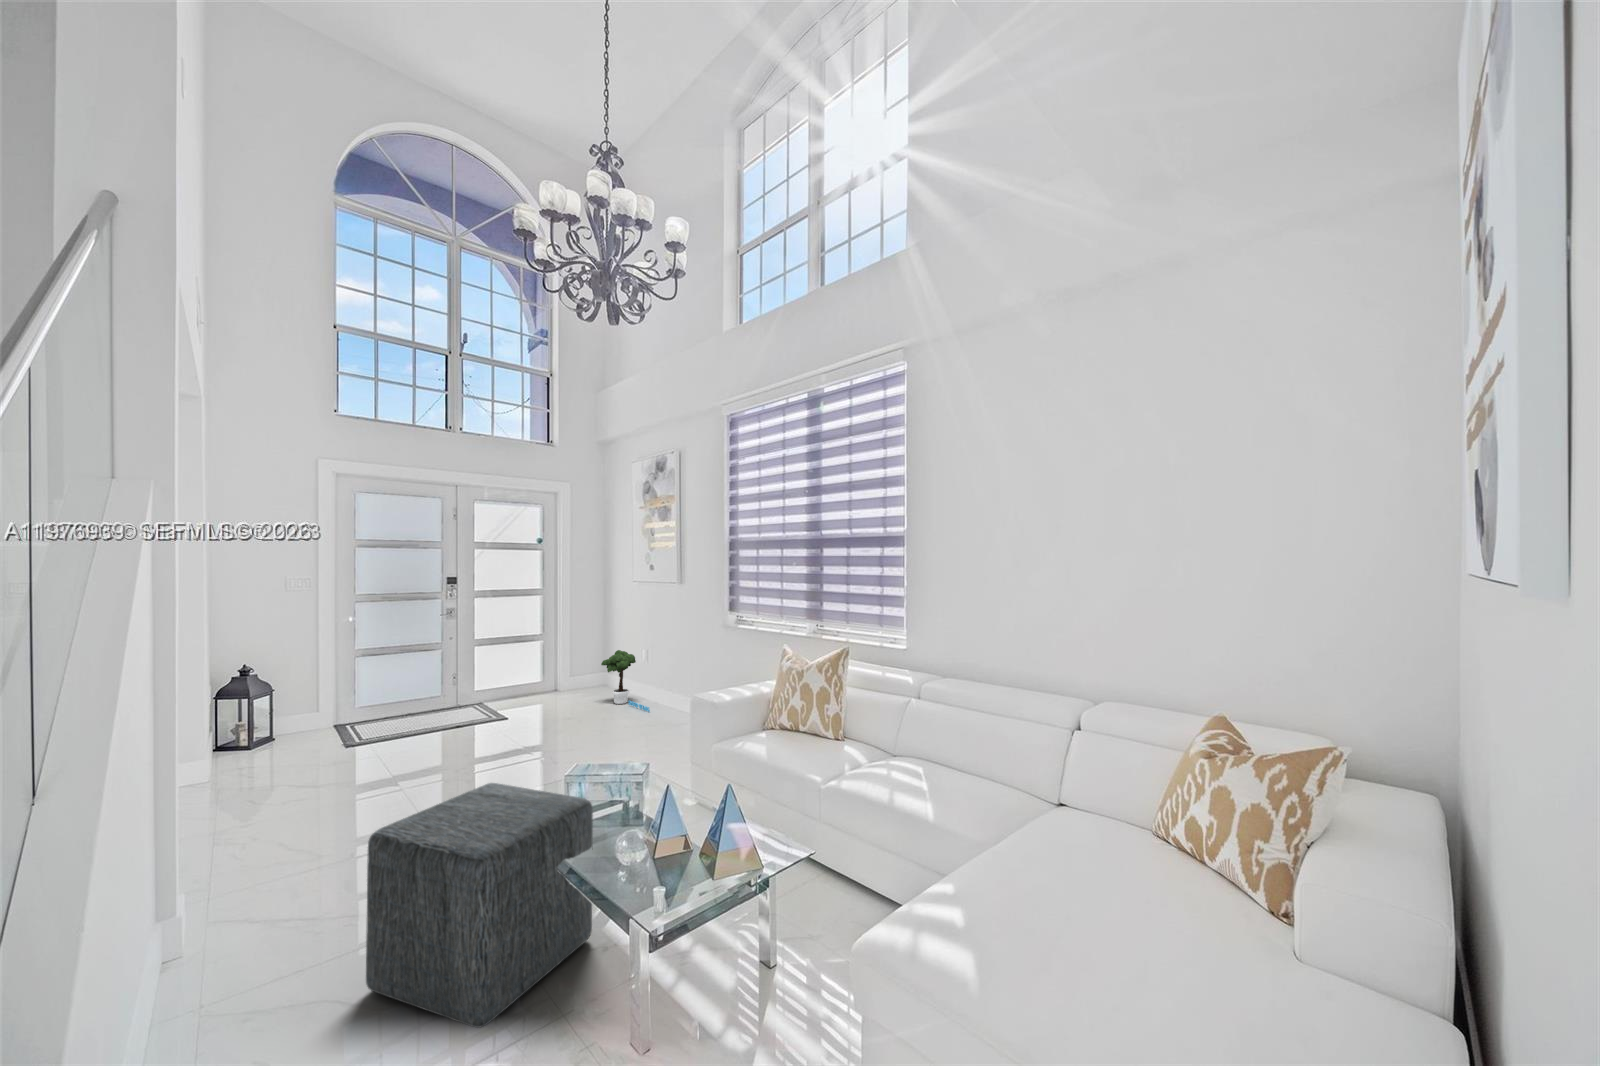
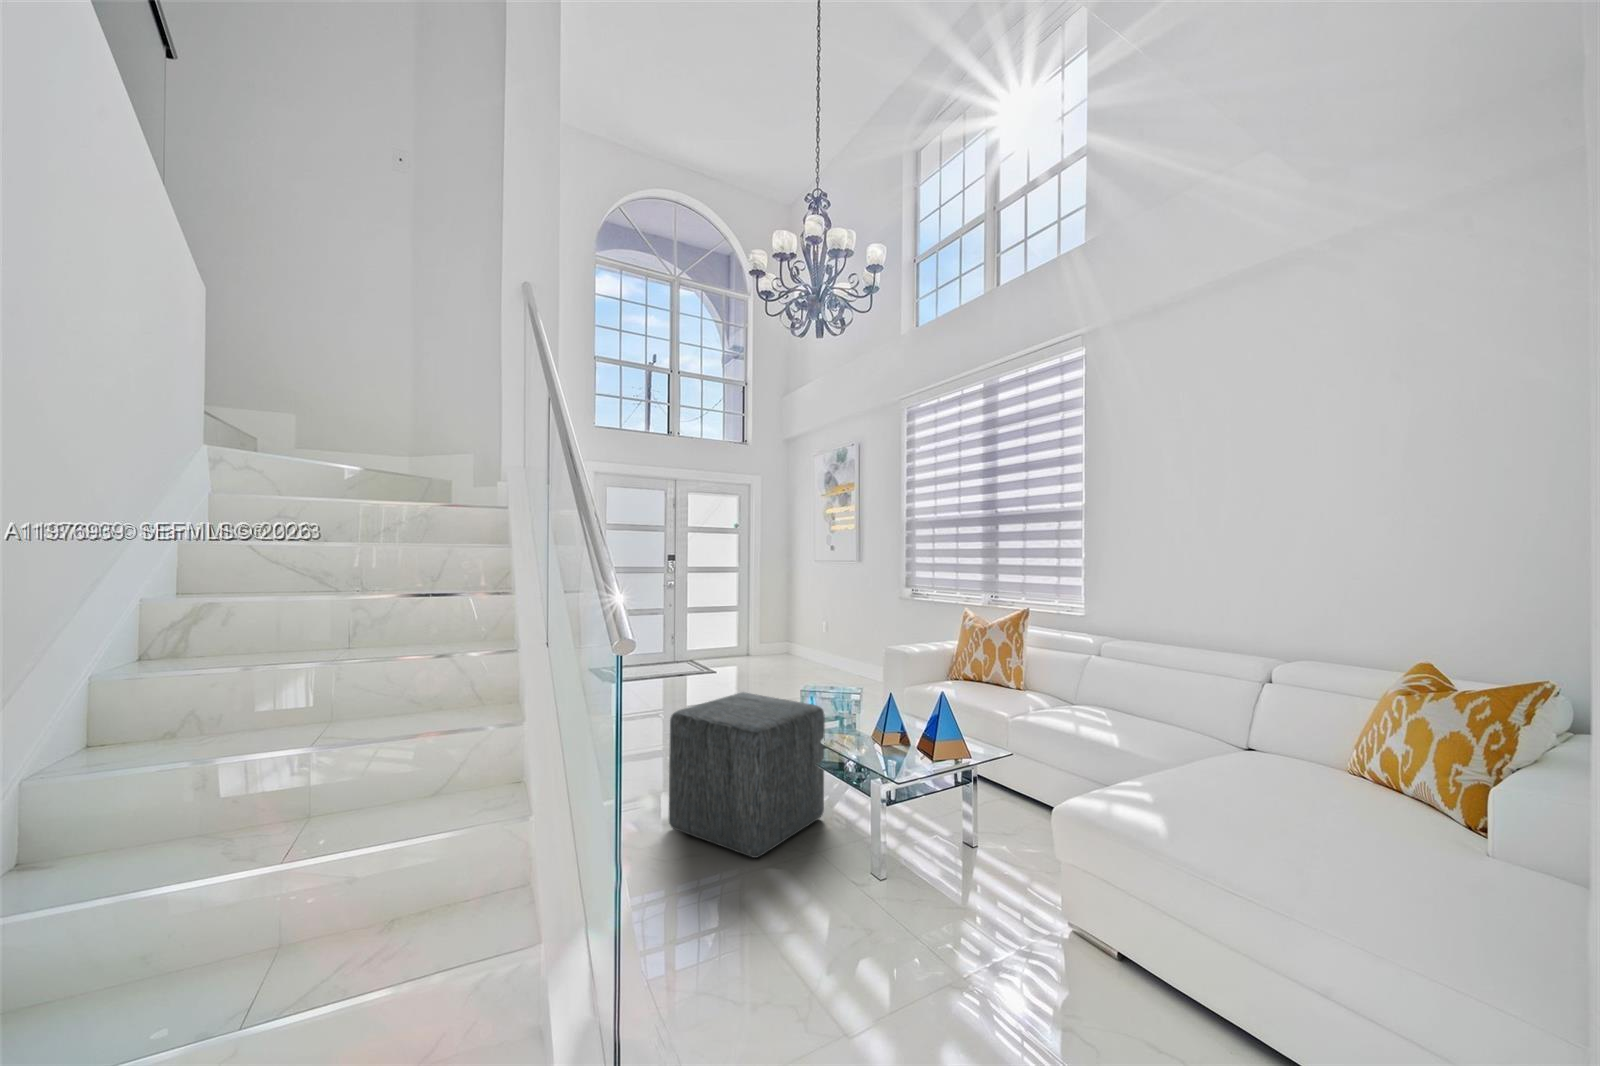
potted tree: present [601,650,650,712] -> none [789,620,833,675]

